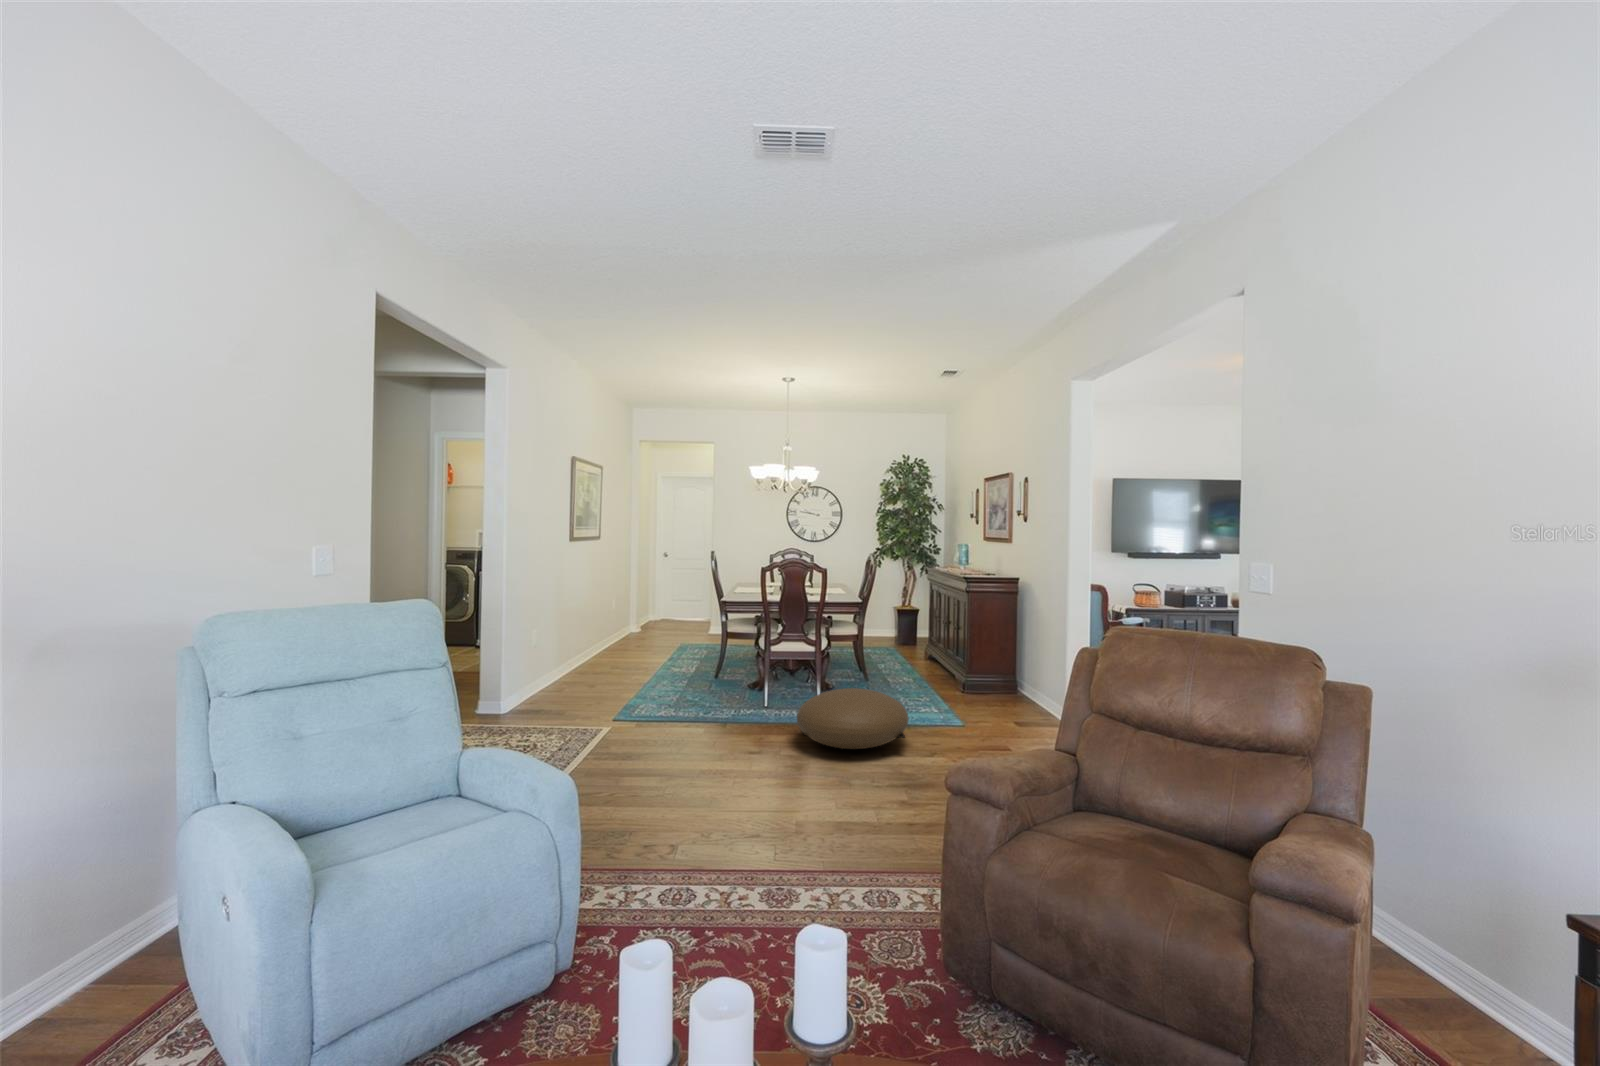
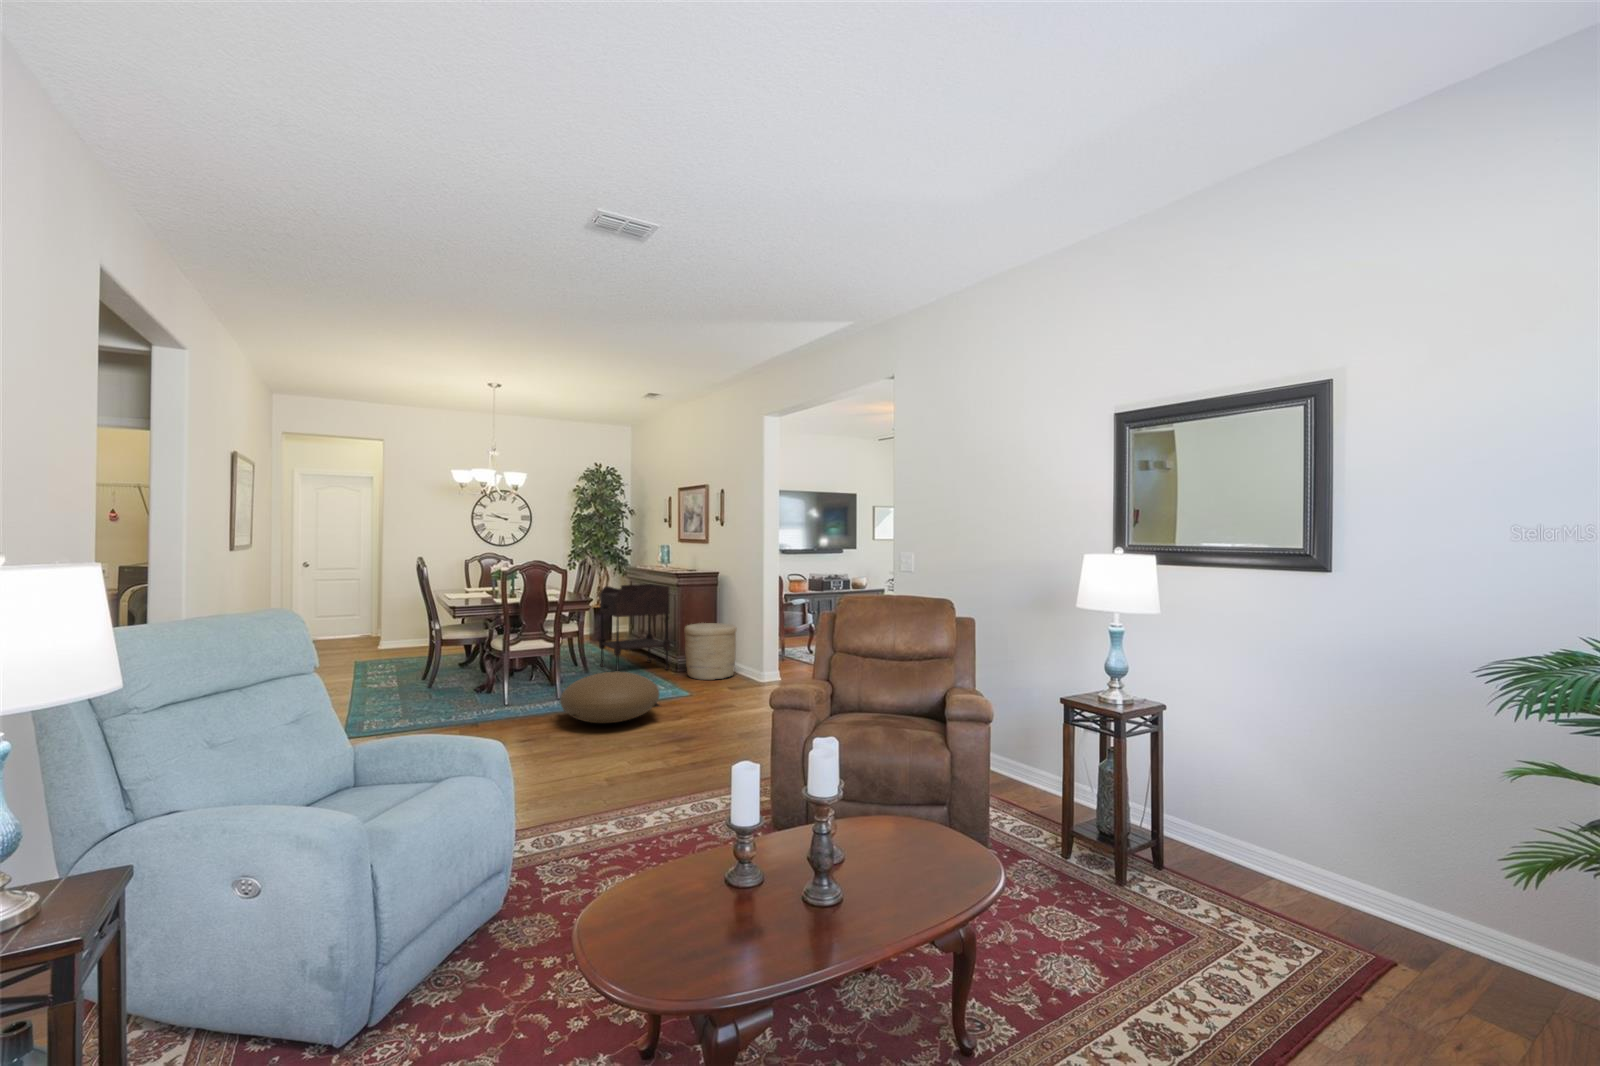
side table: none [883,588,958,689] -> present [599,584,670,672]
woven basket: none [969,638,1035,709] -> present [684,623,737,680]

